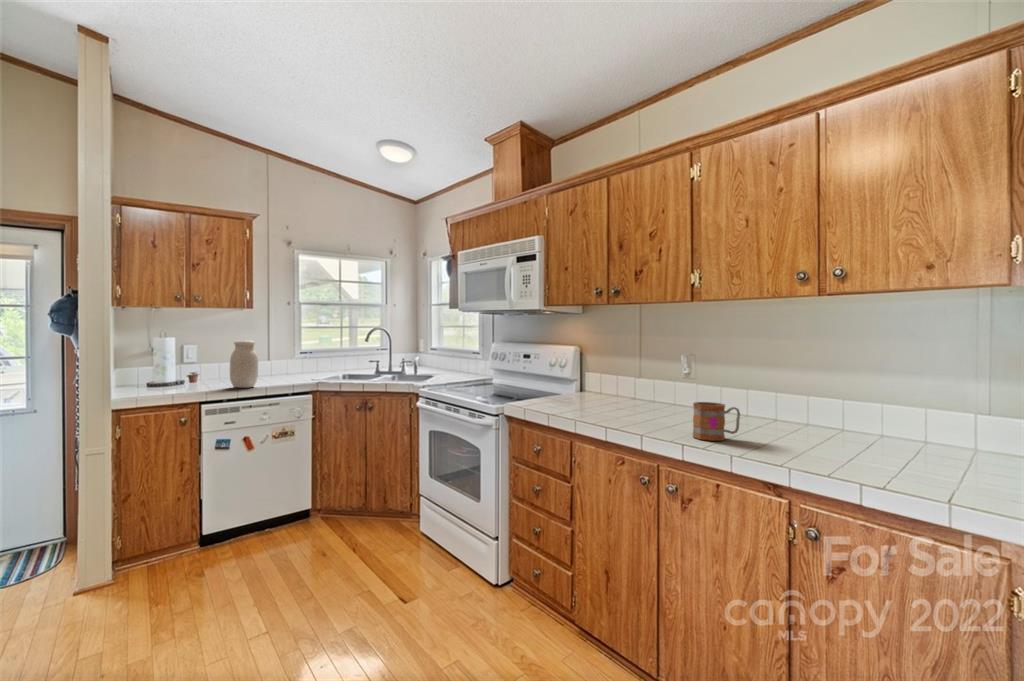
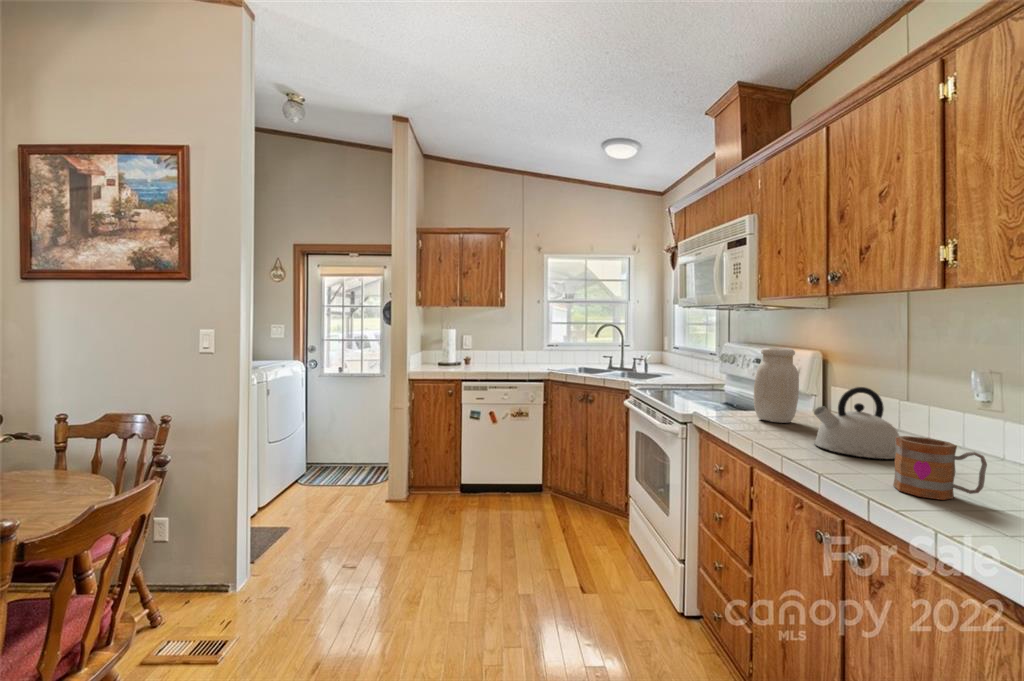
jar: present [230,340,258,388] -> present [754,348,799,423]
kettle: none [616,372,671,422] -> present [814,387,899,459]

